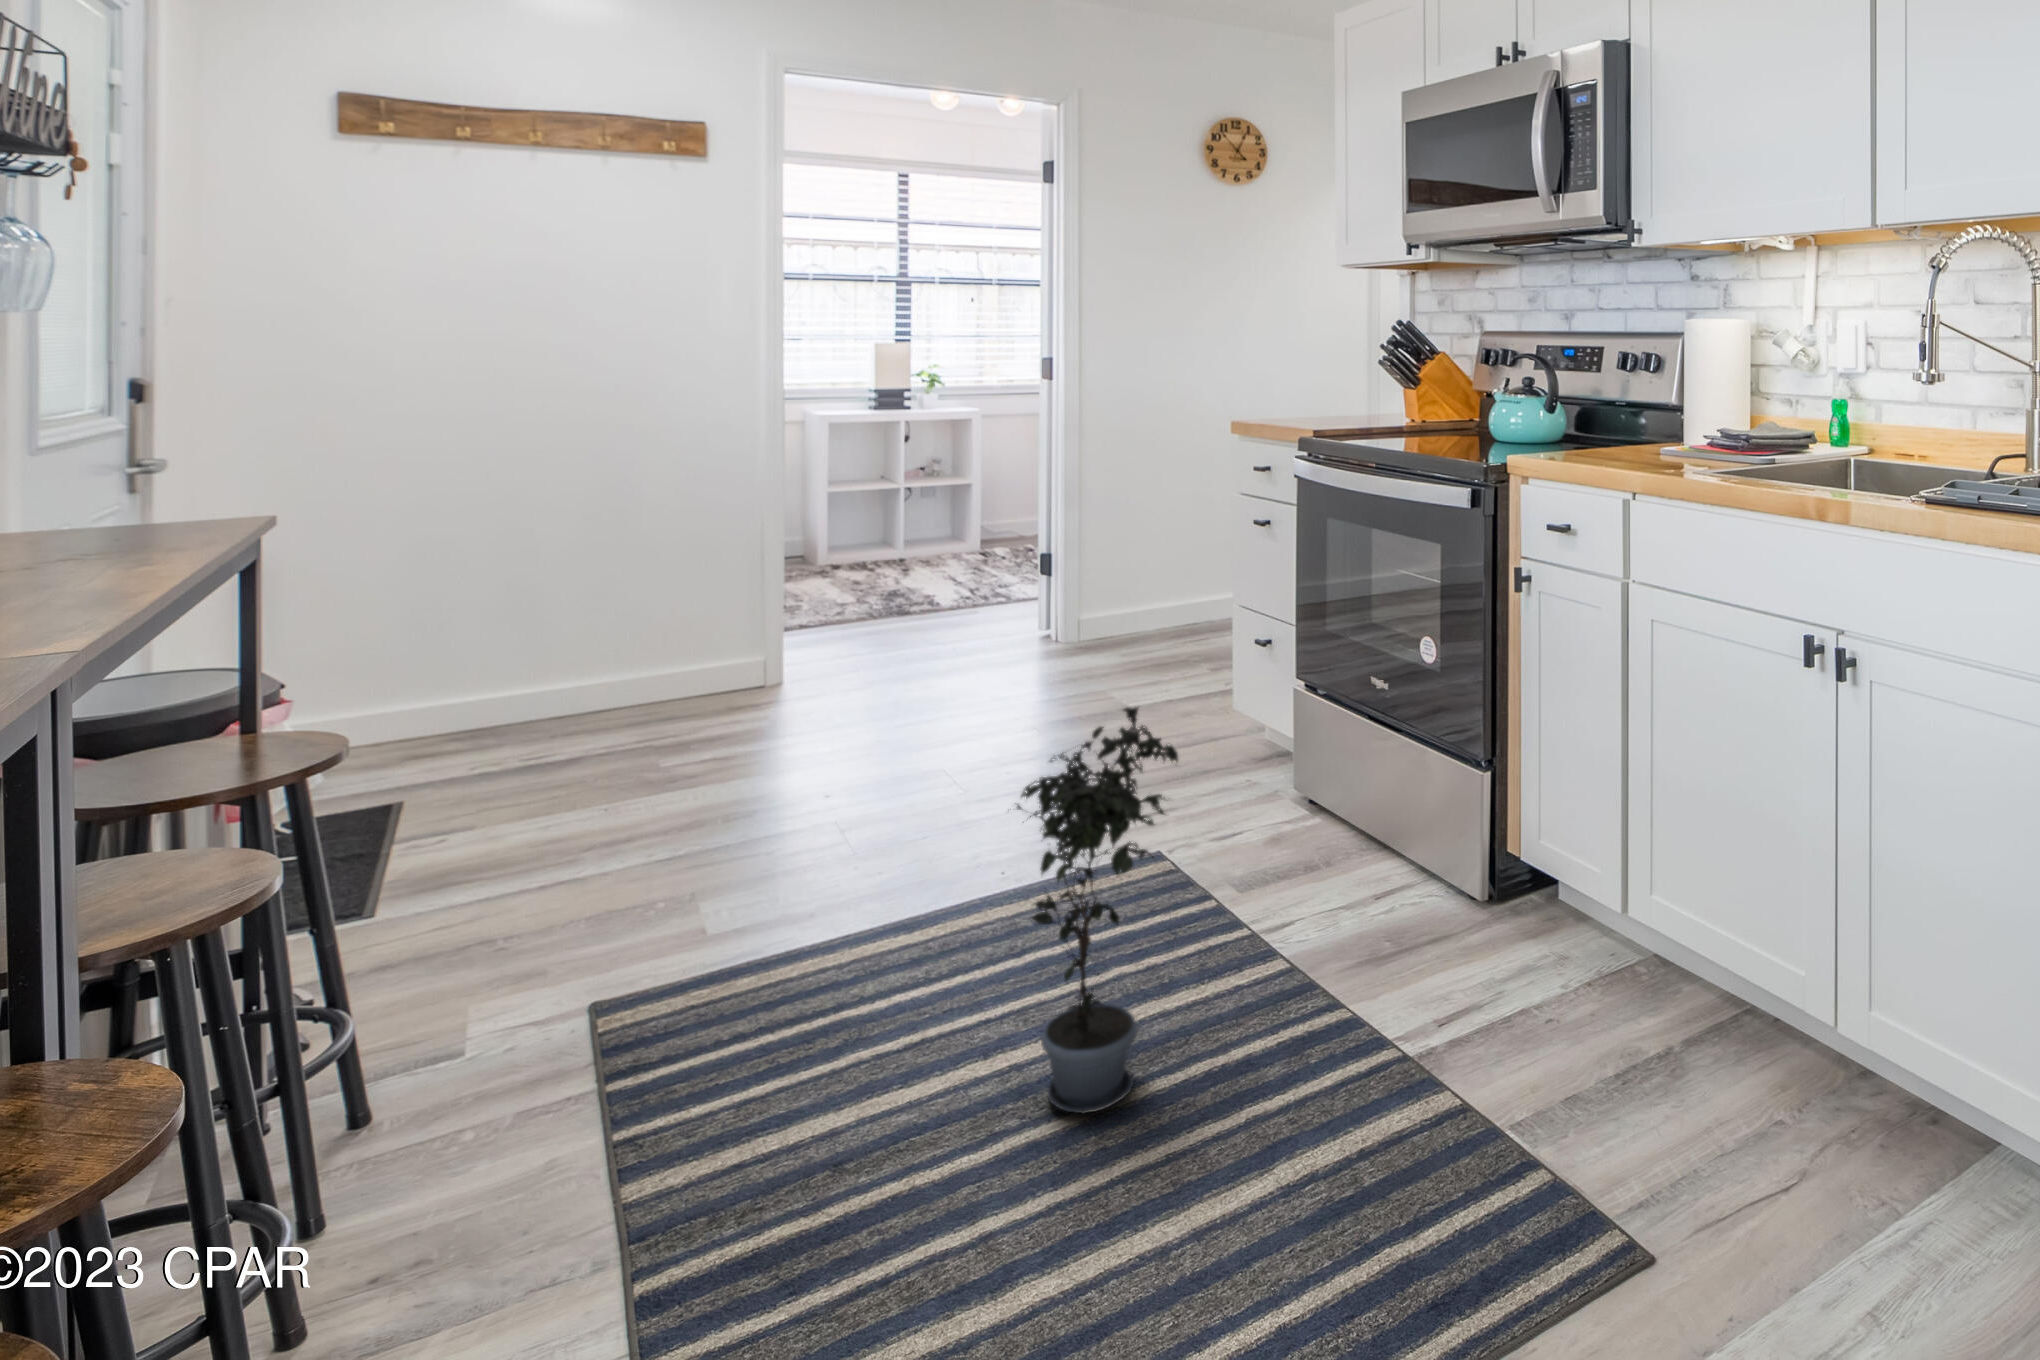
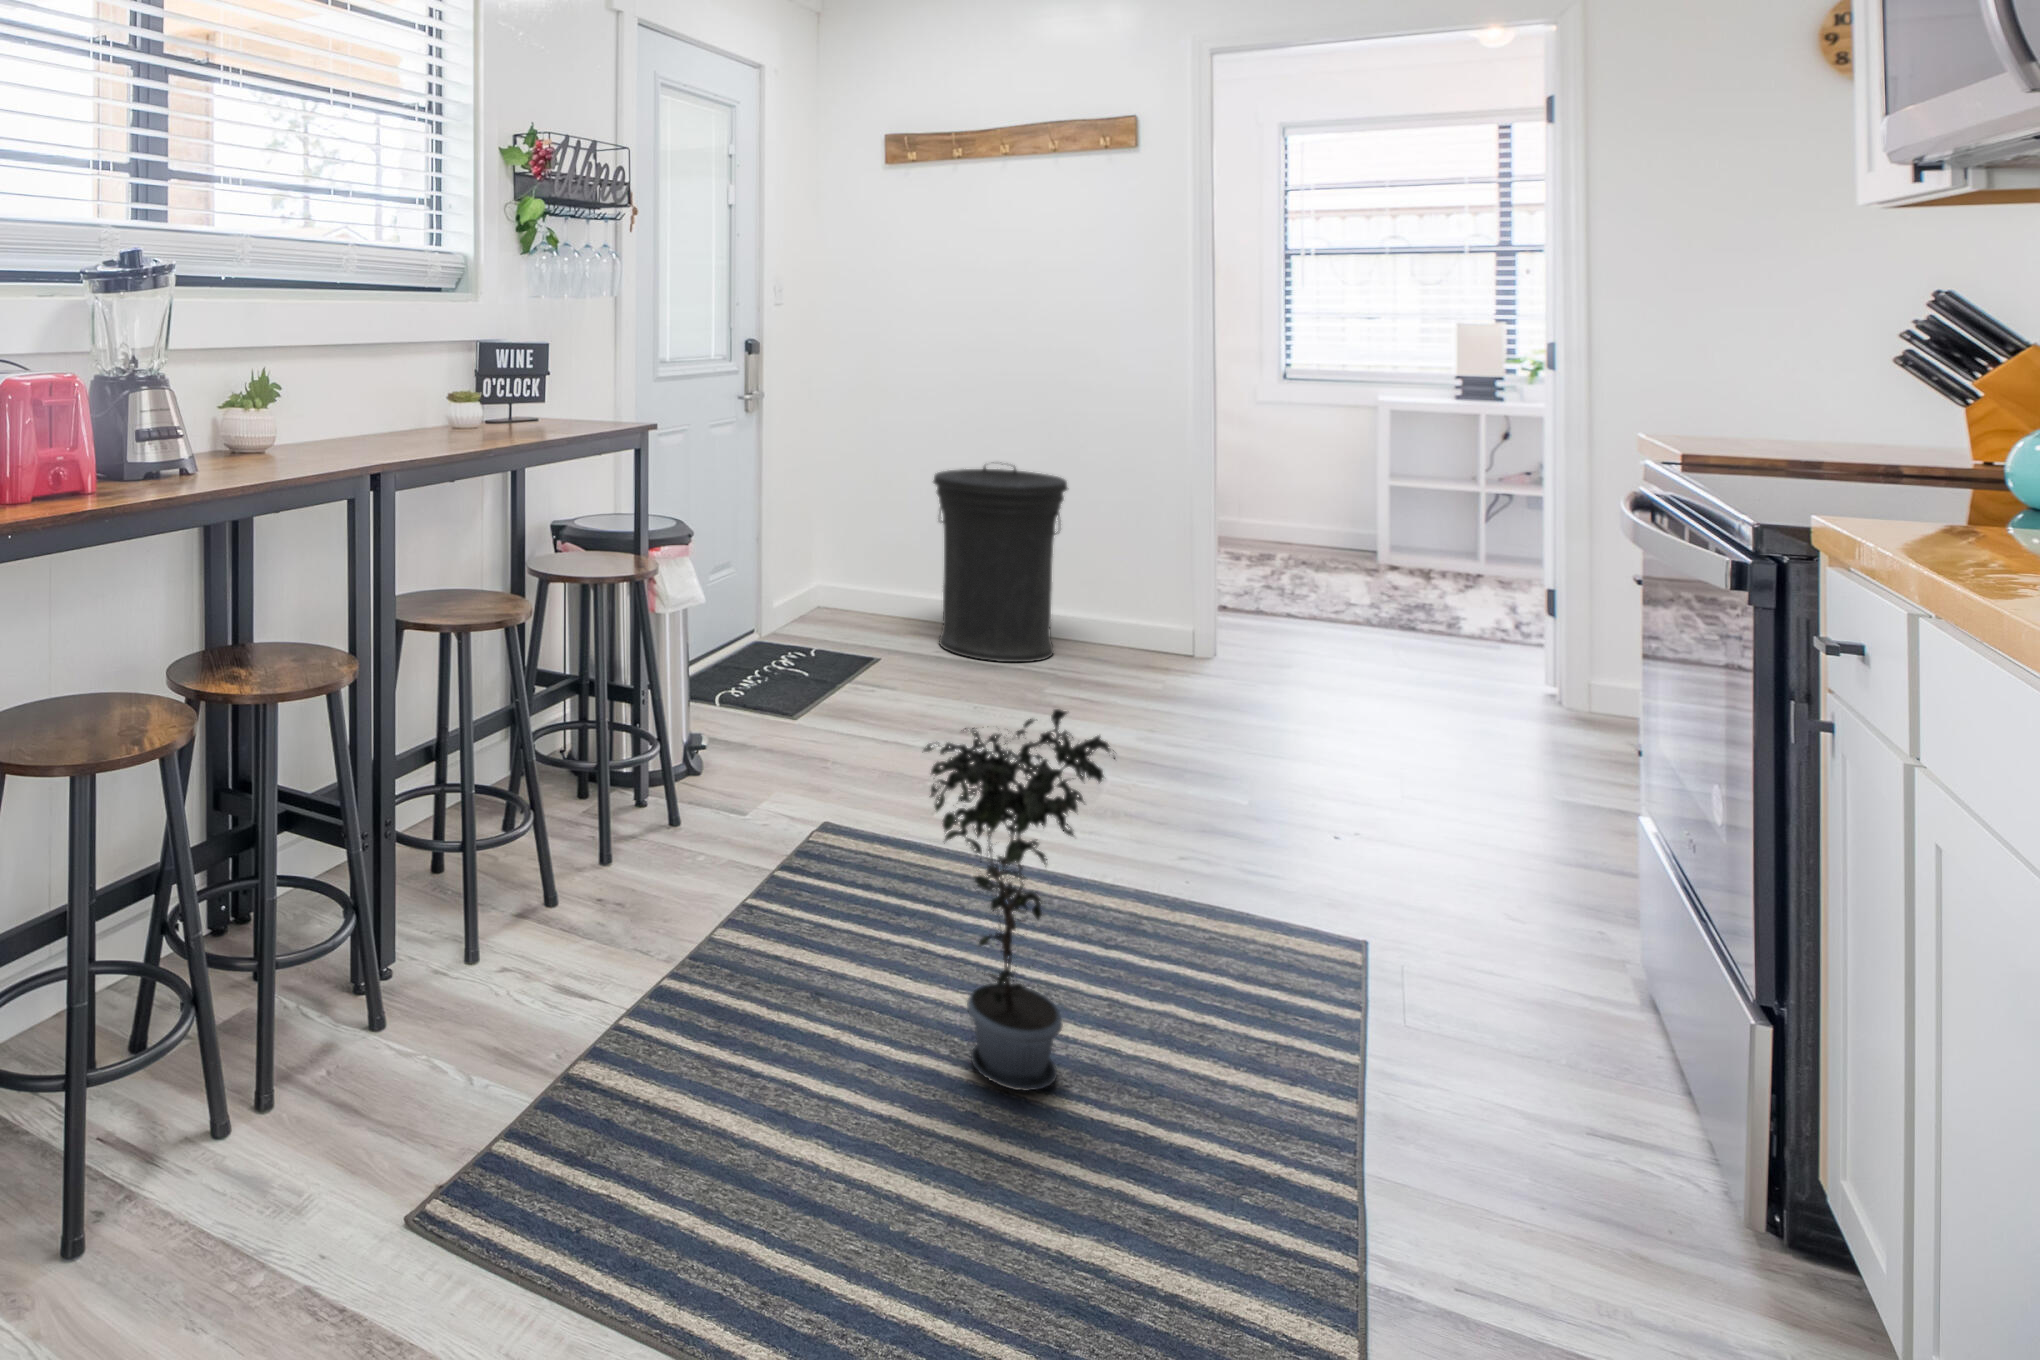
trash can: none [467,515,657,761] -> present [933,466,1068,662]

